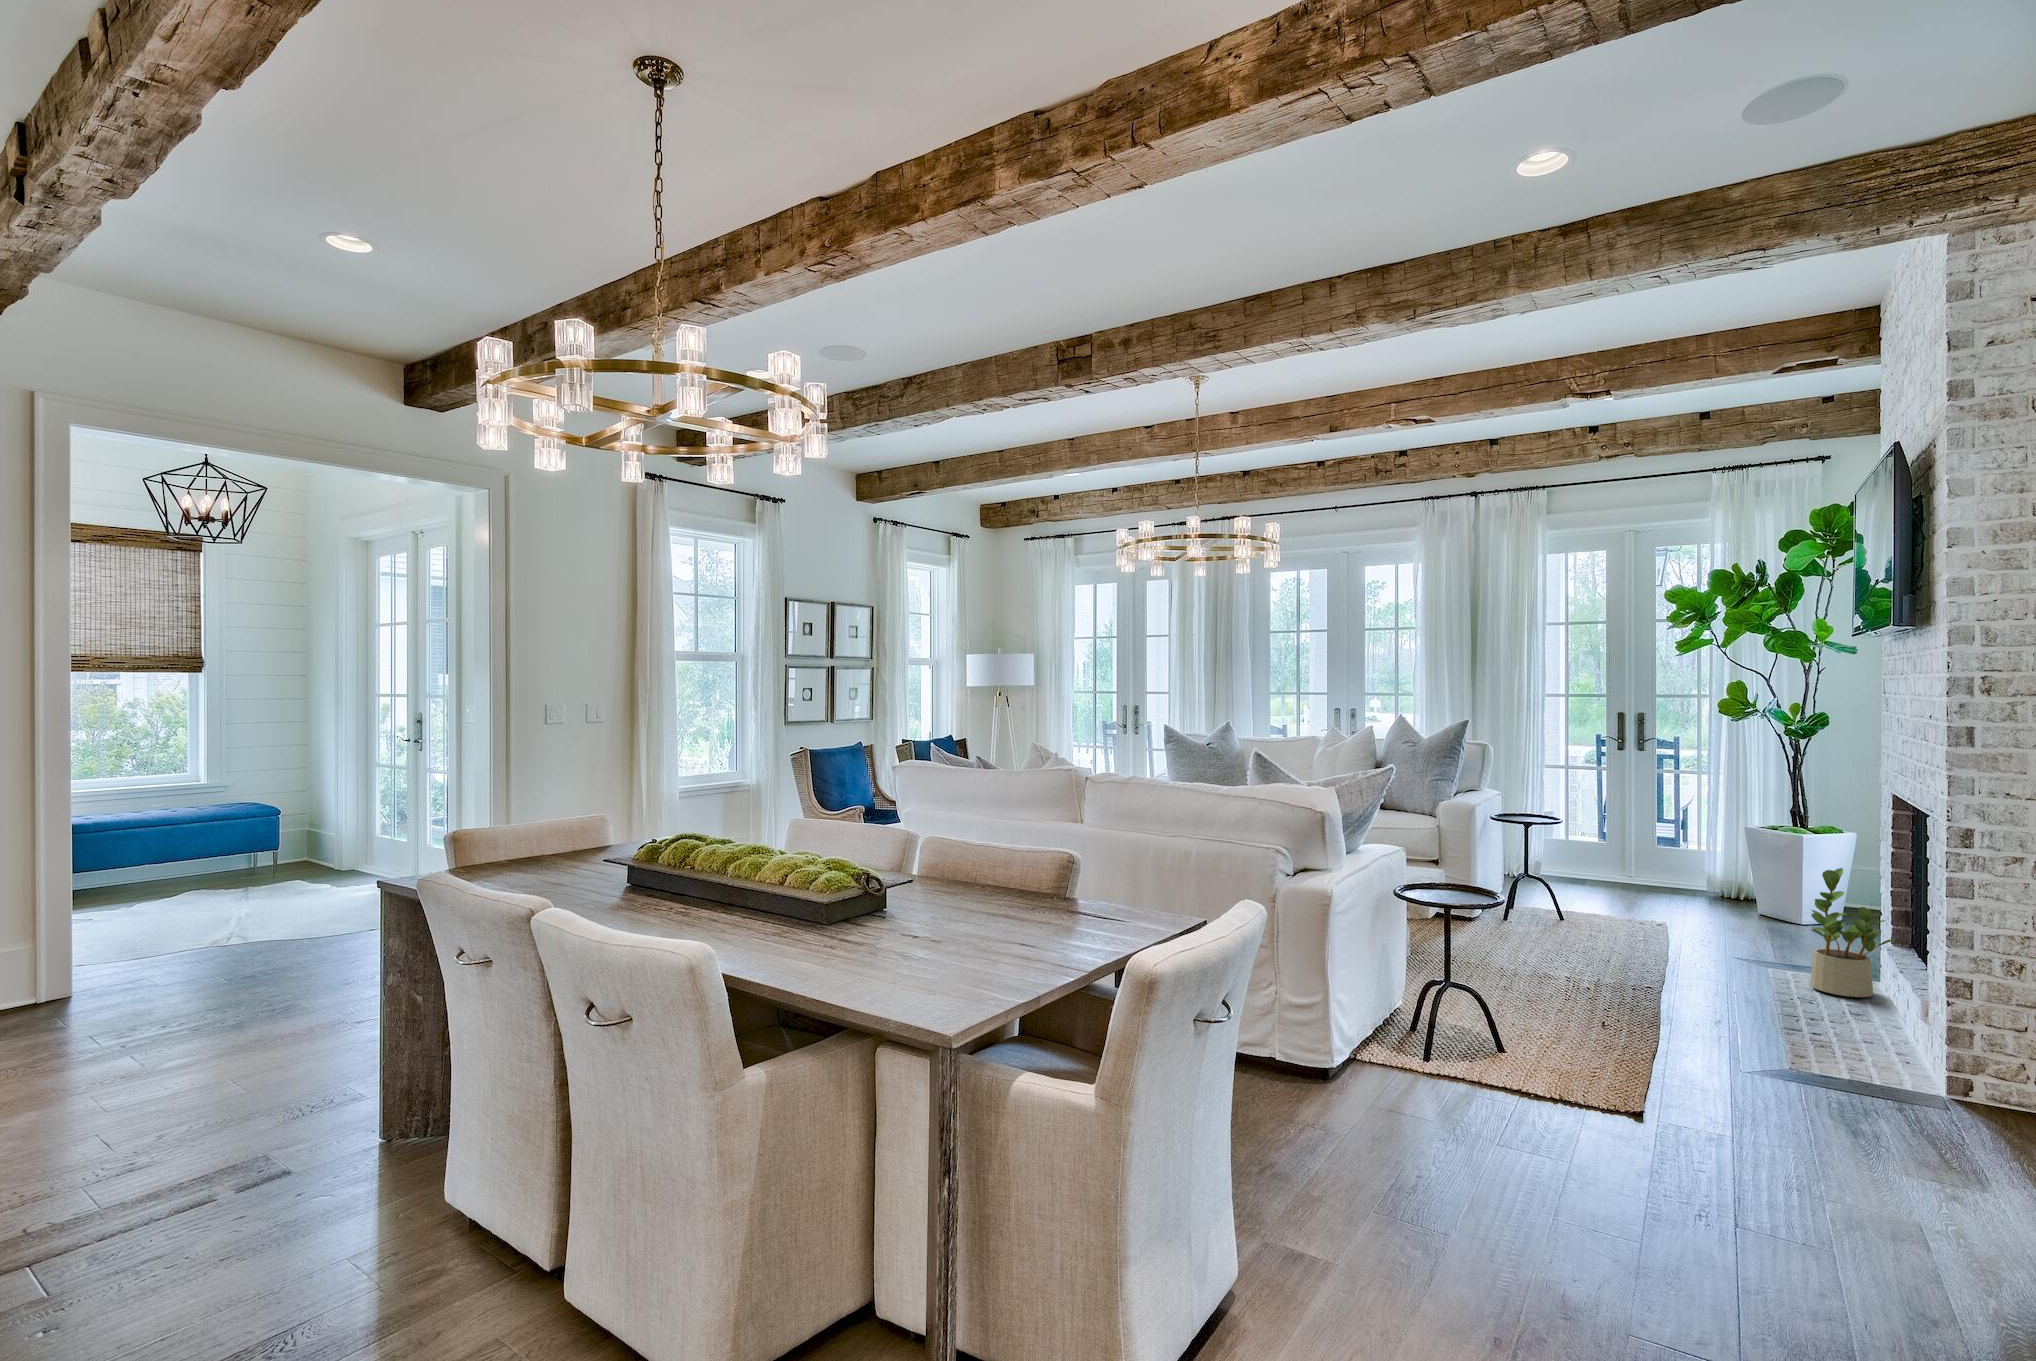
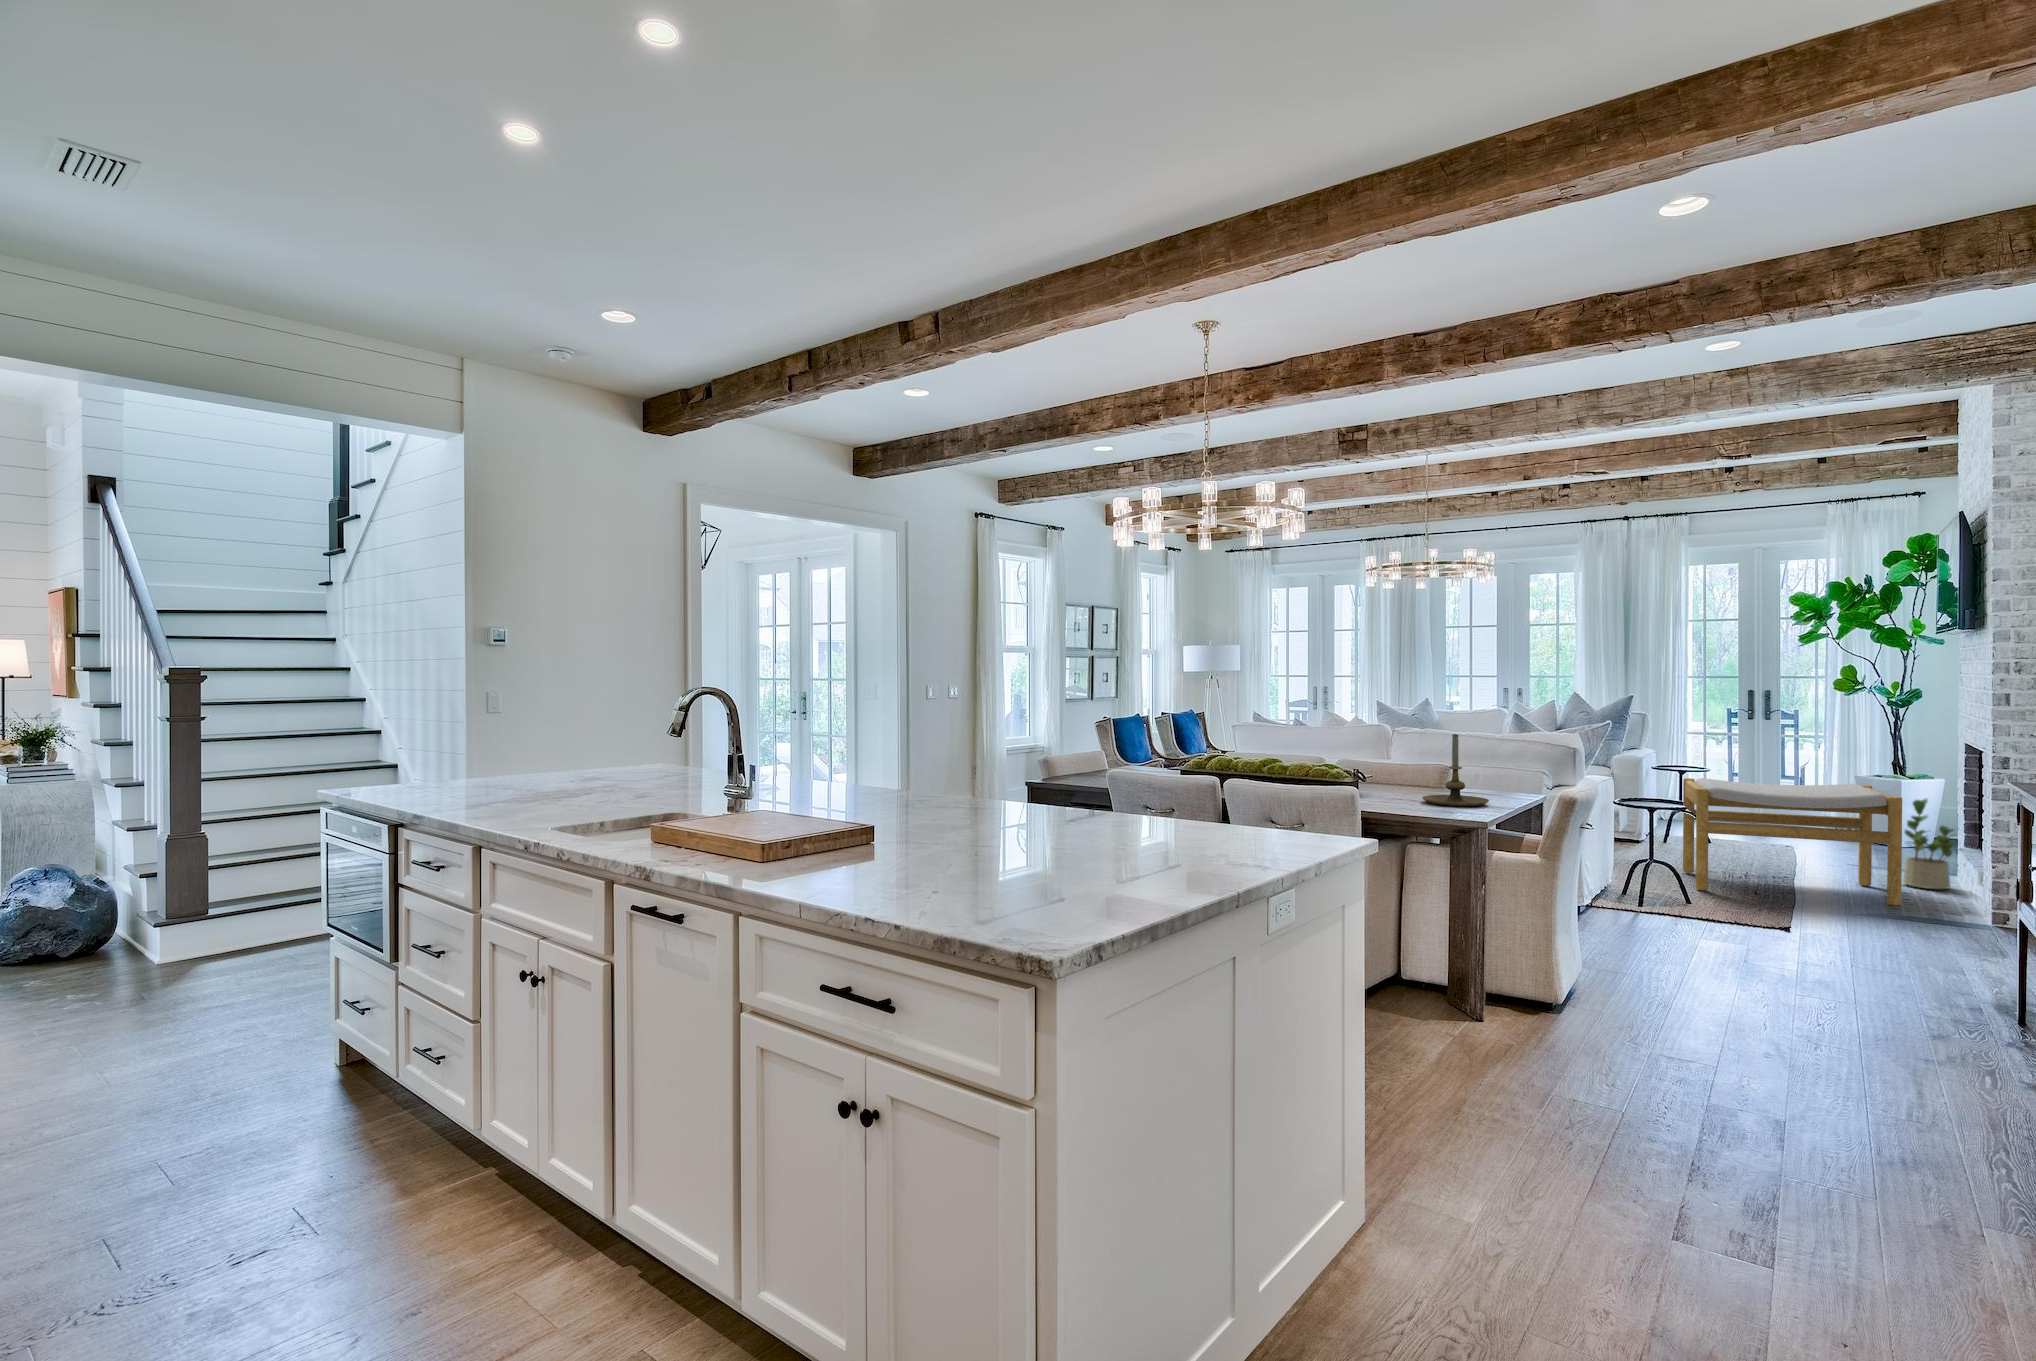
candle holder: none [999,803,1112,941] -> present [1422,734,1489,806]
footstool: none [1520,836,1812,1033] -> present [1683,778,1902,906]

